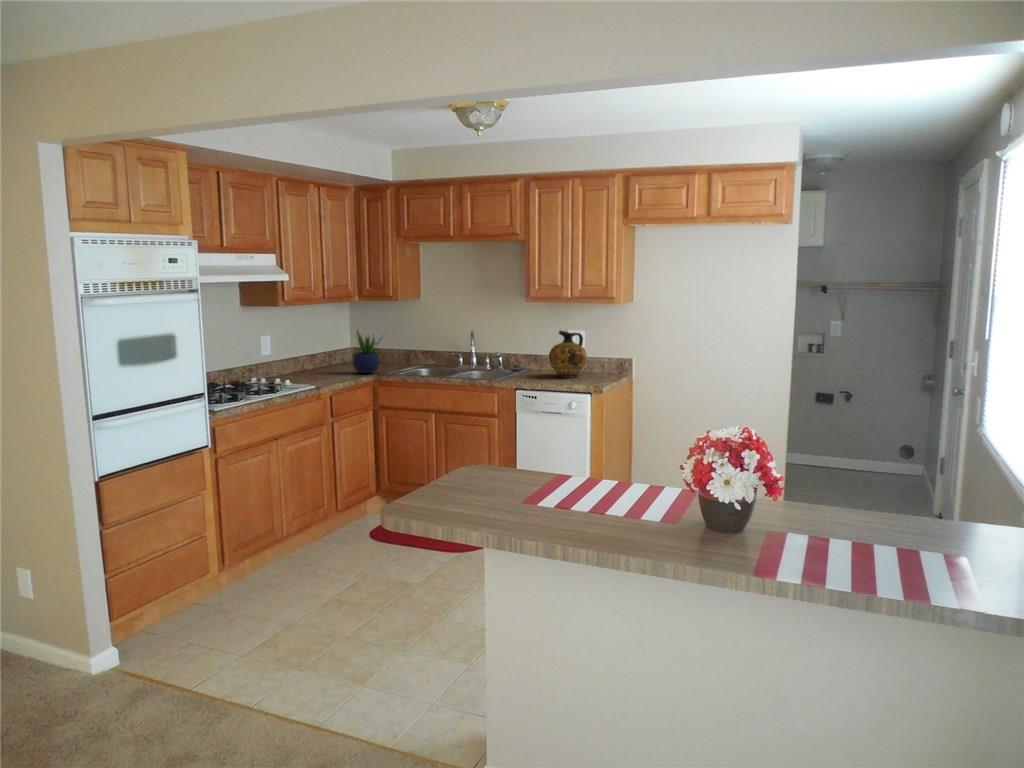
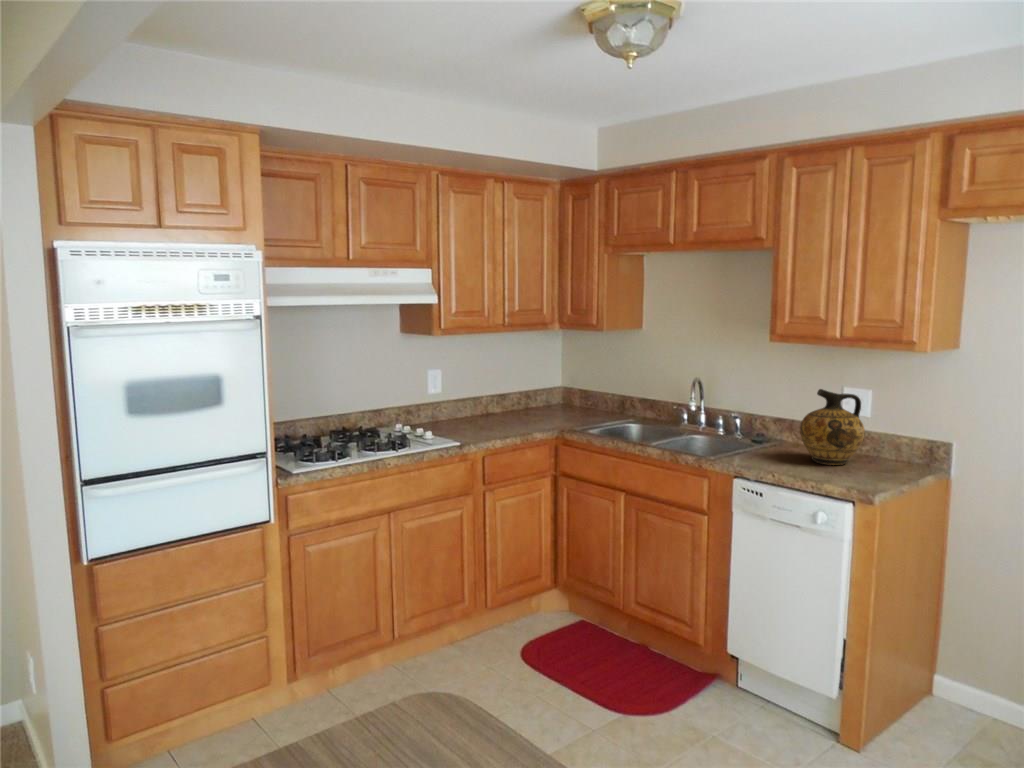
potted plant: present [353,331,380,373] -> none [534,365,577,426]

